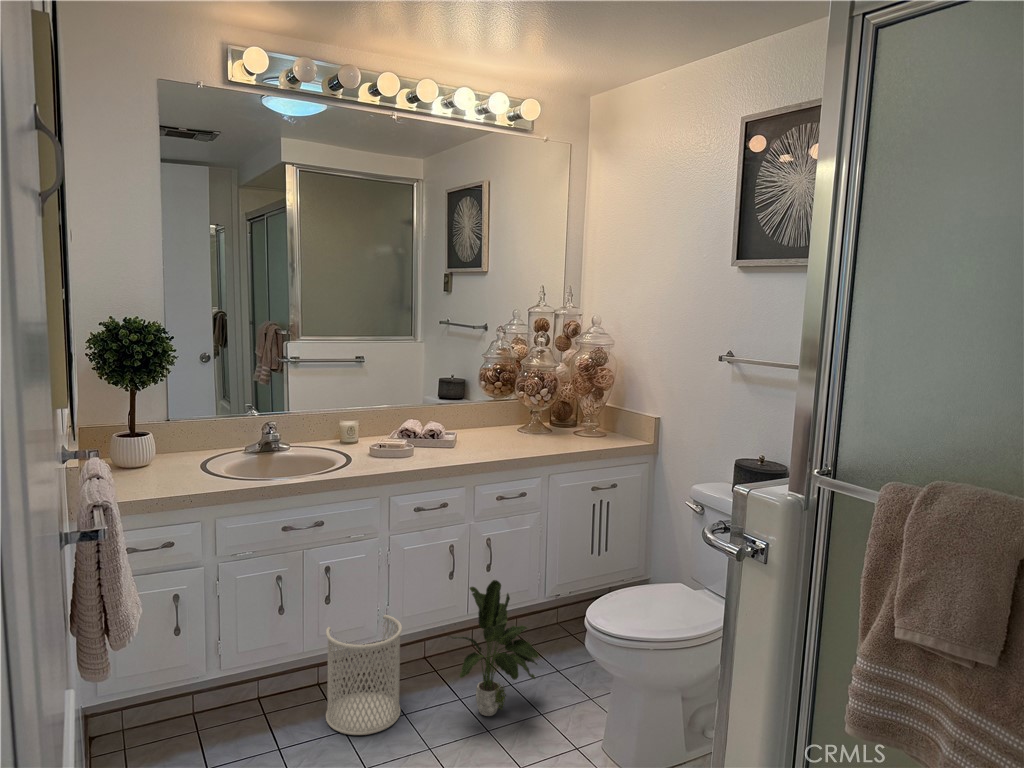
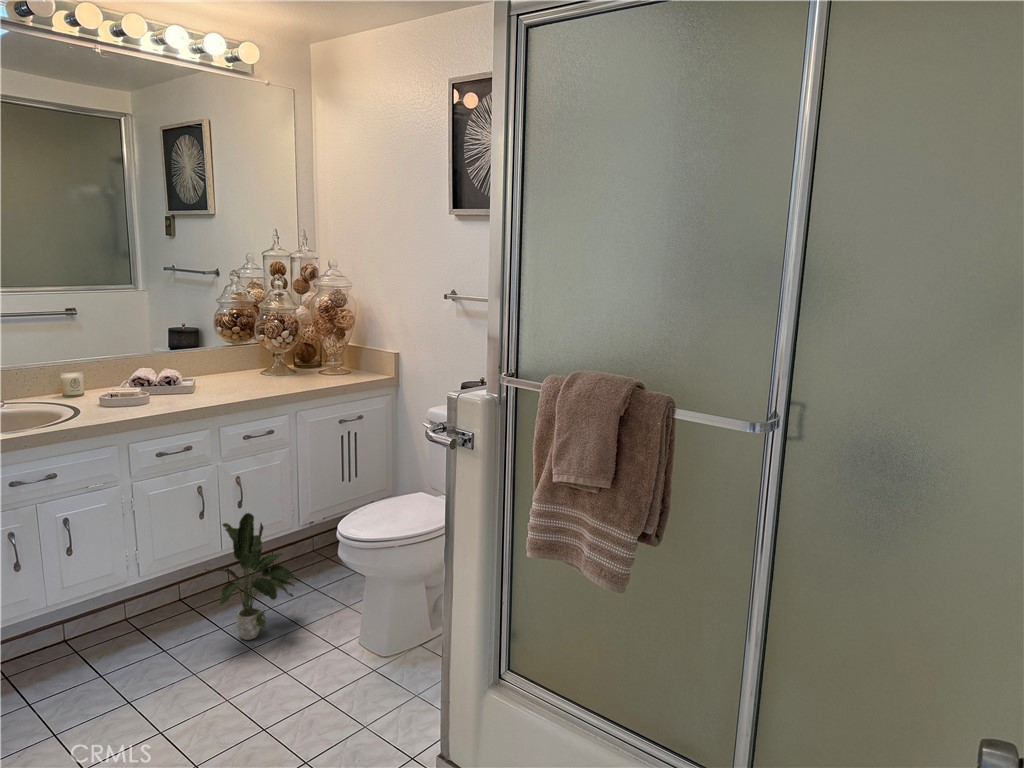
wastebasket: present [326,615,402,735] -> none [71,561,160,679]

